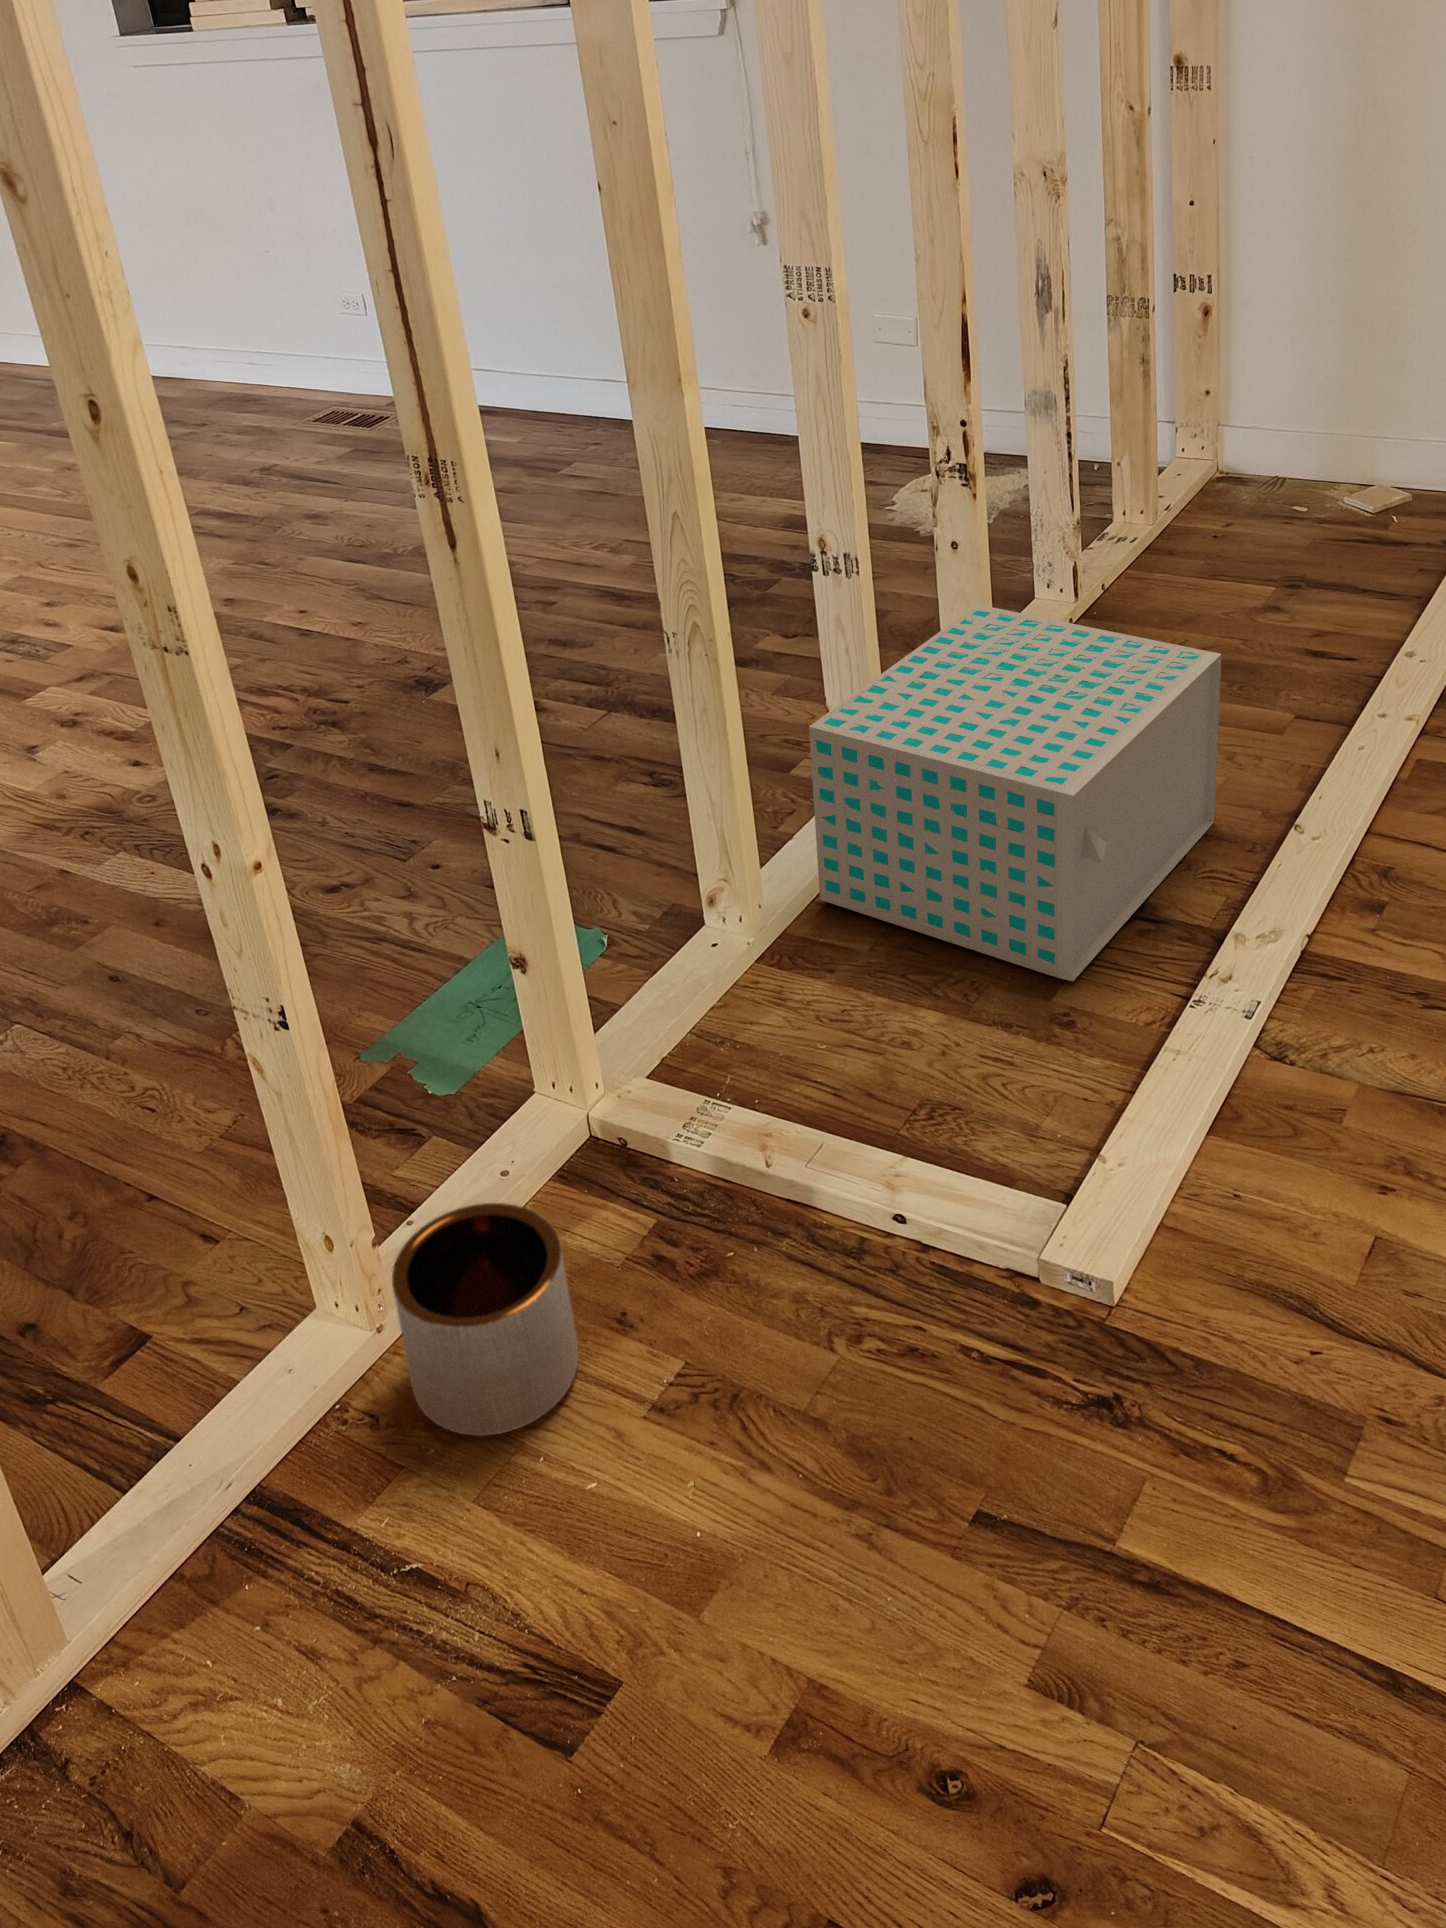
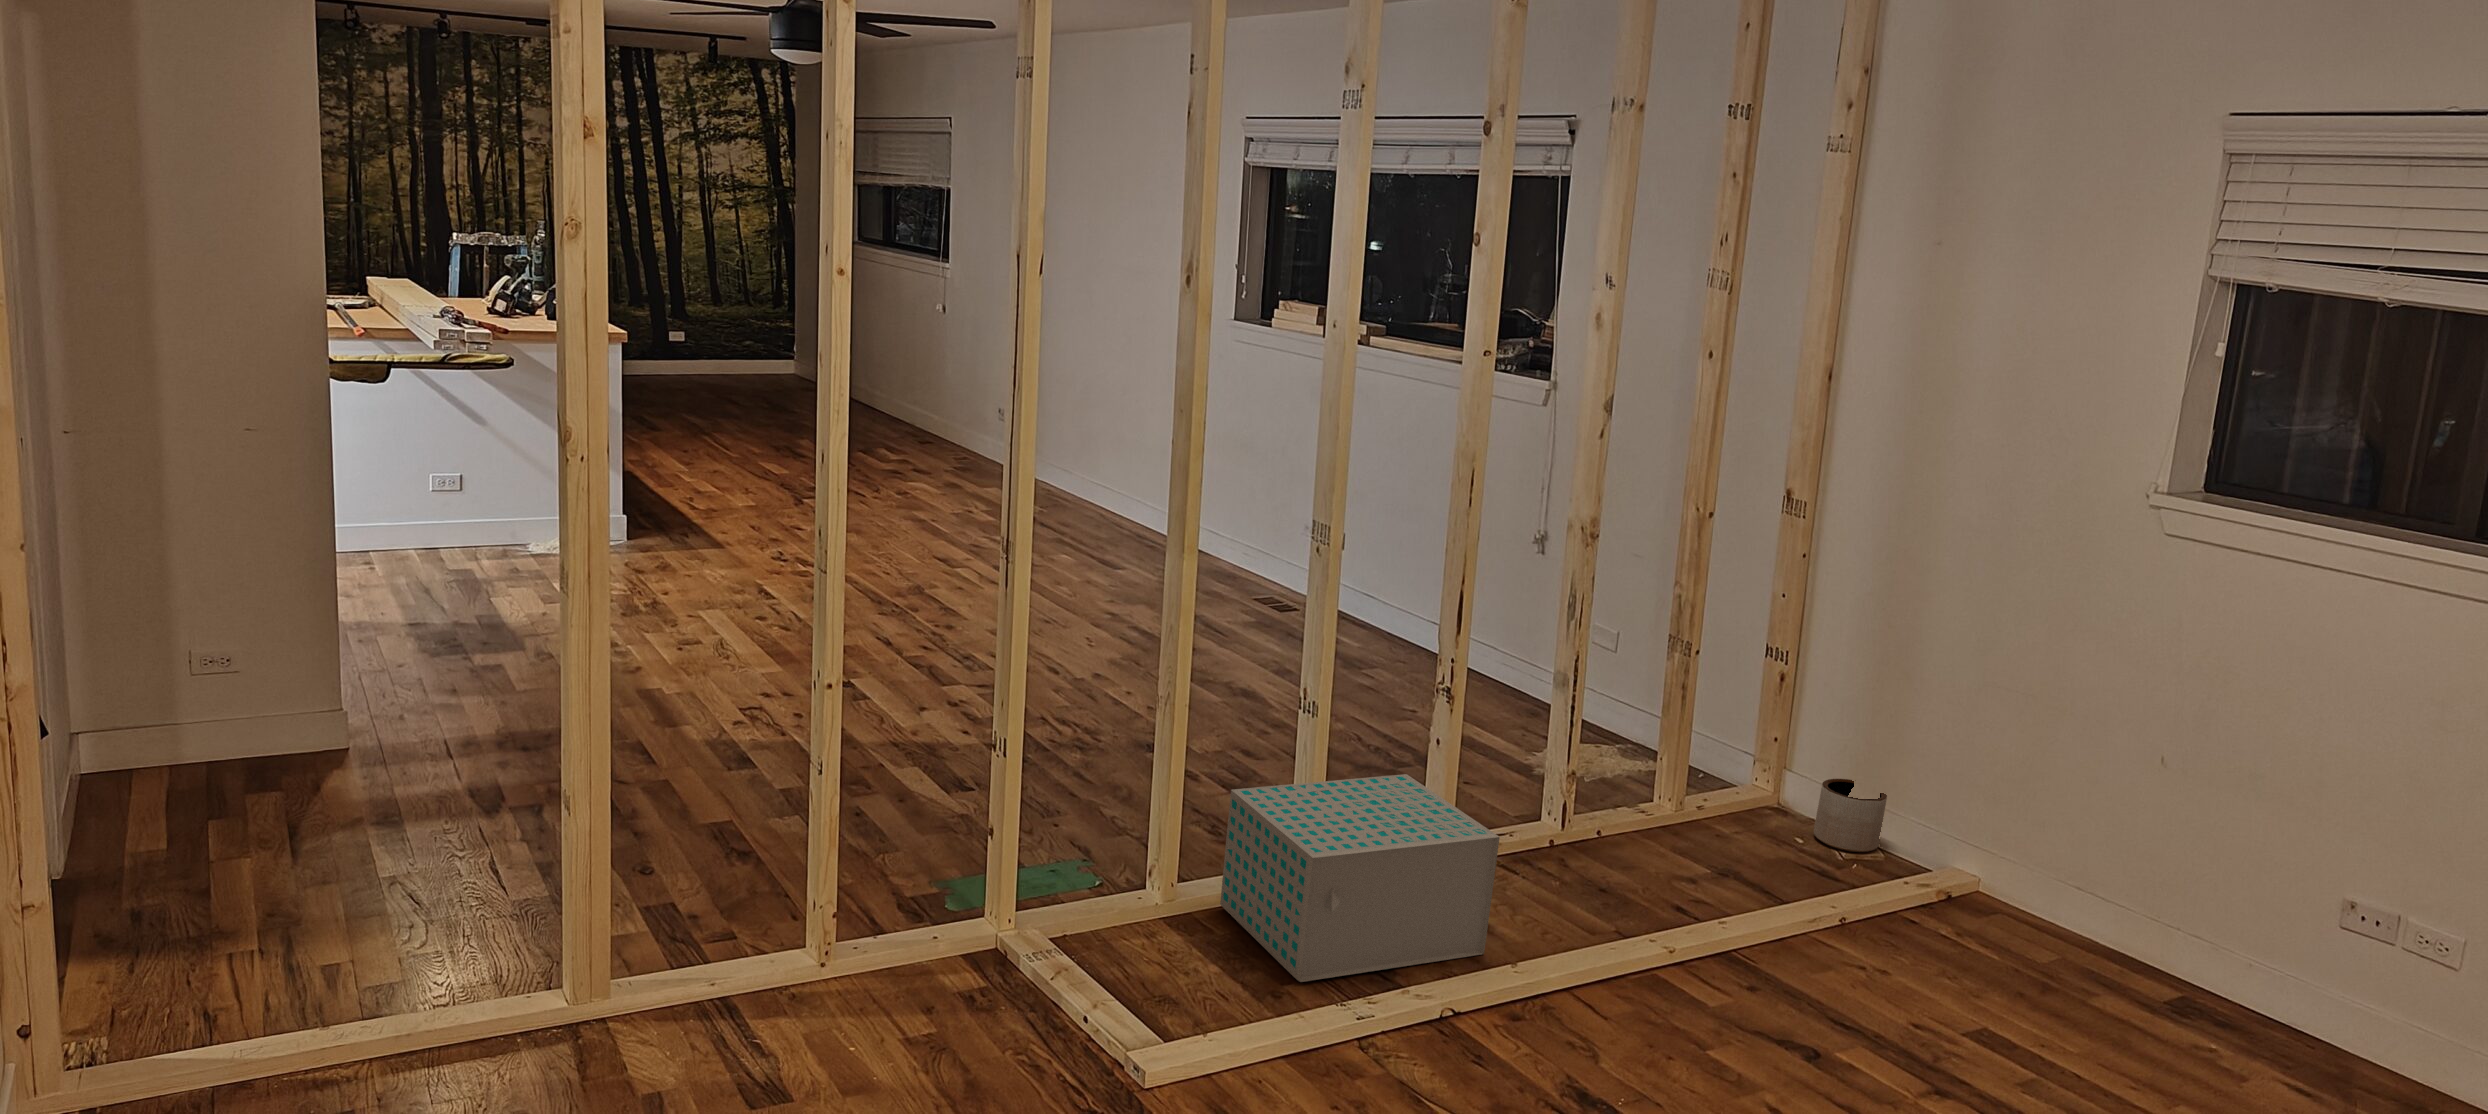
planter: present [392,1203,578,1436] -> present [1814,779,1887,852]

